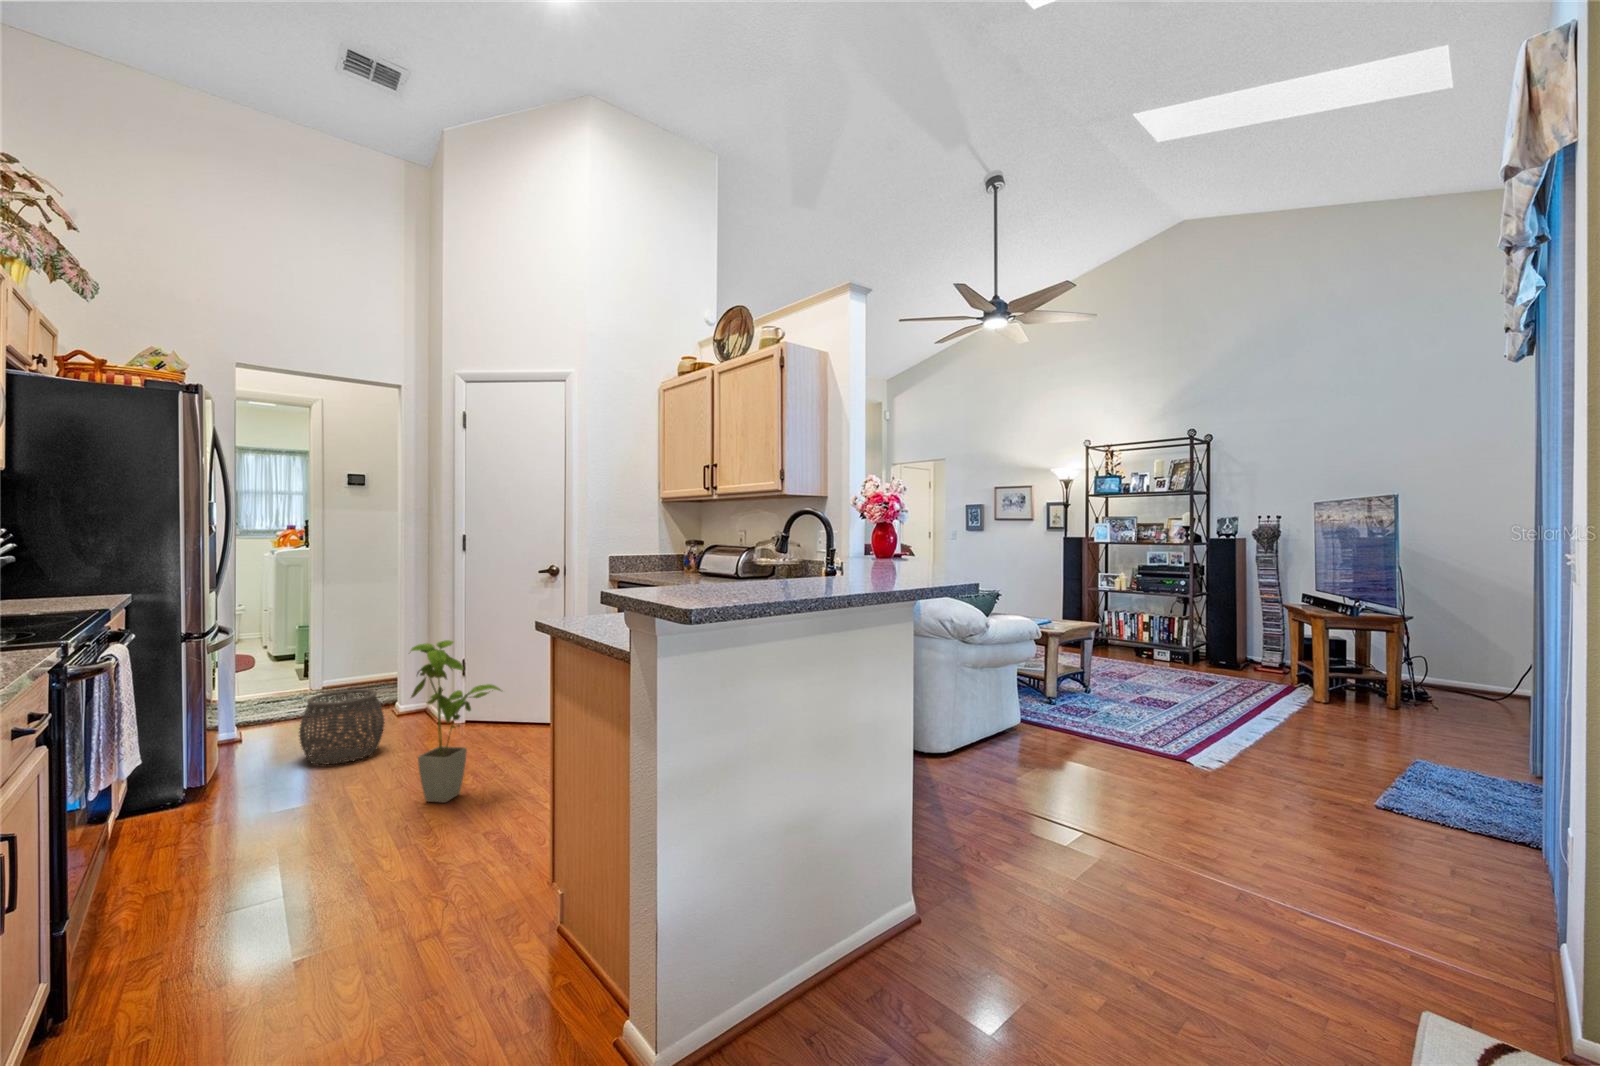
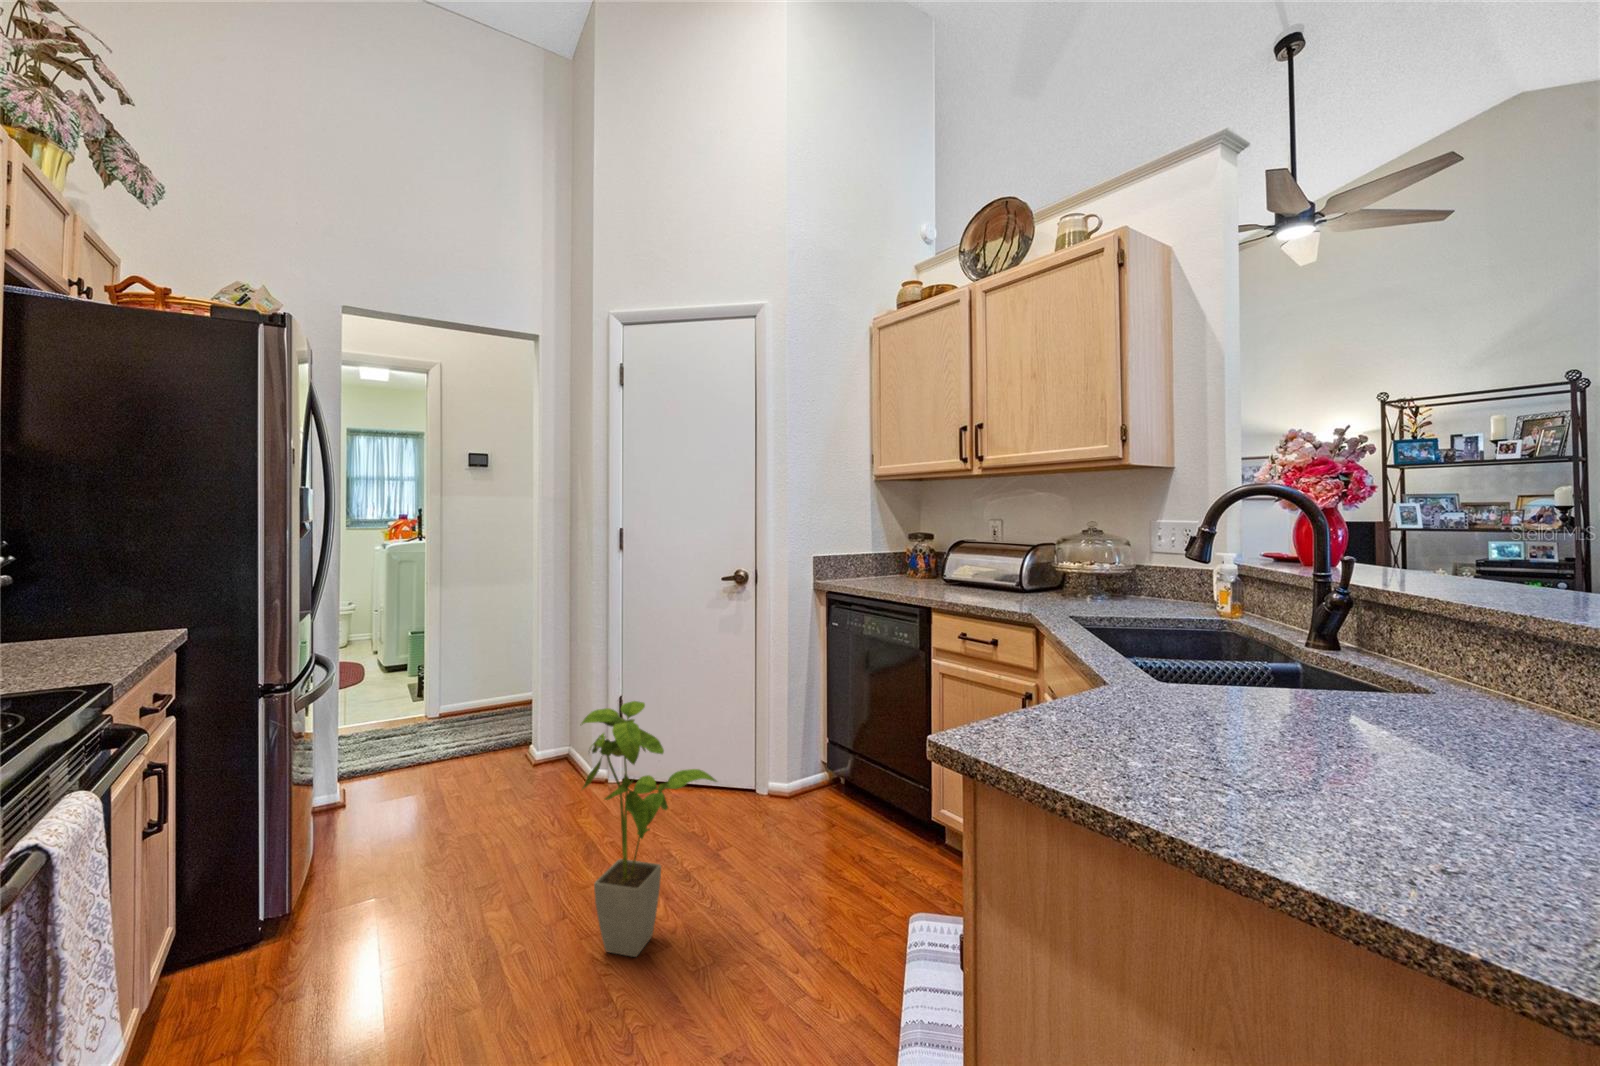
woven basket: present [299,689,385,765] -> none [418,743,529,858]

